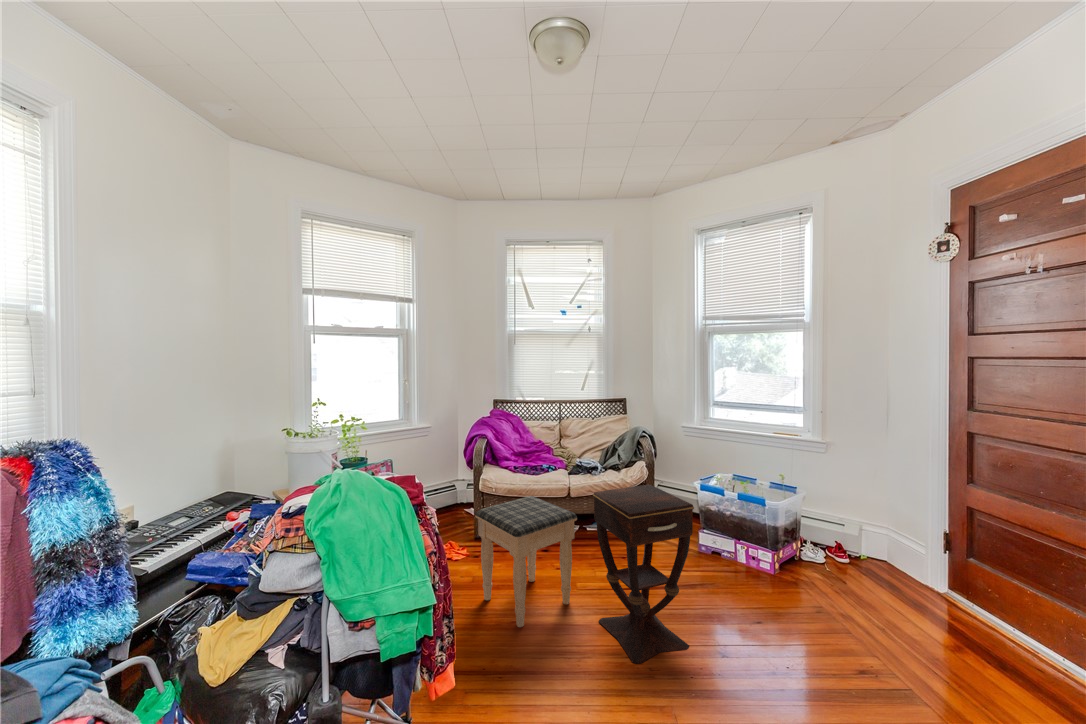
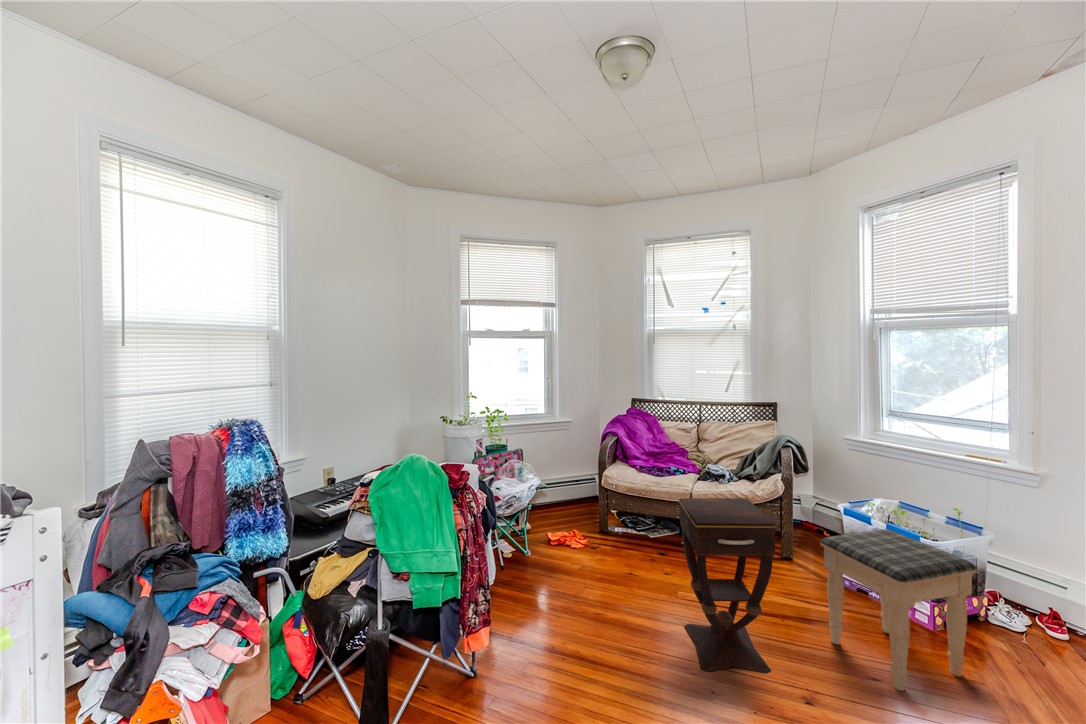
footstool: present [475,496,577,627] -> present [820,529,977,691]

